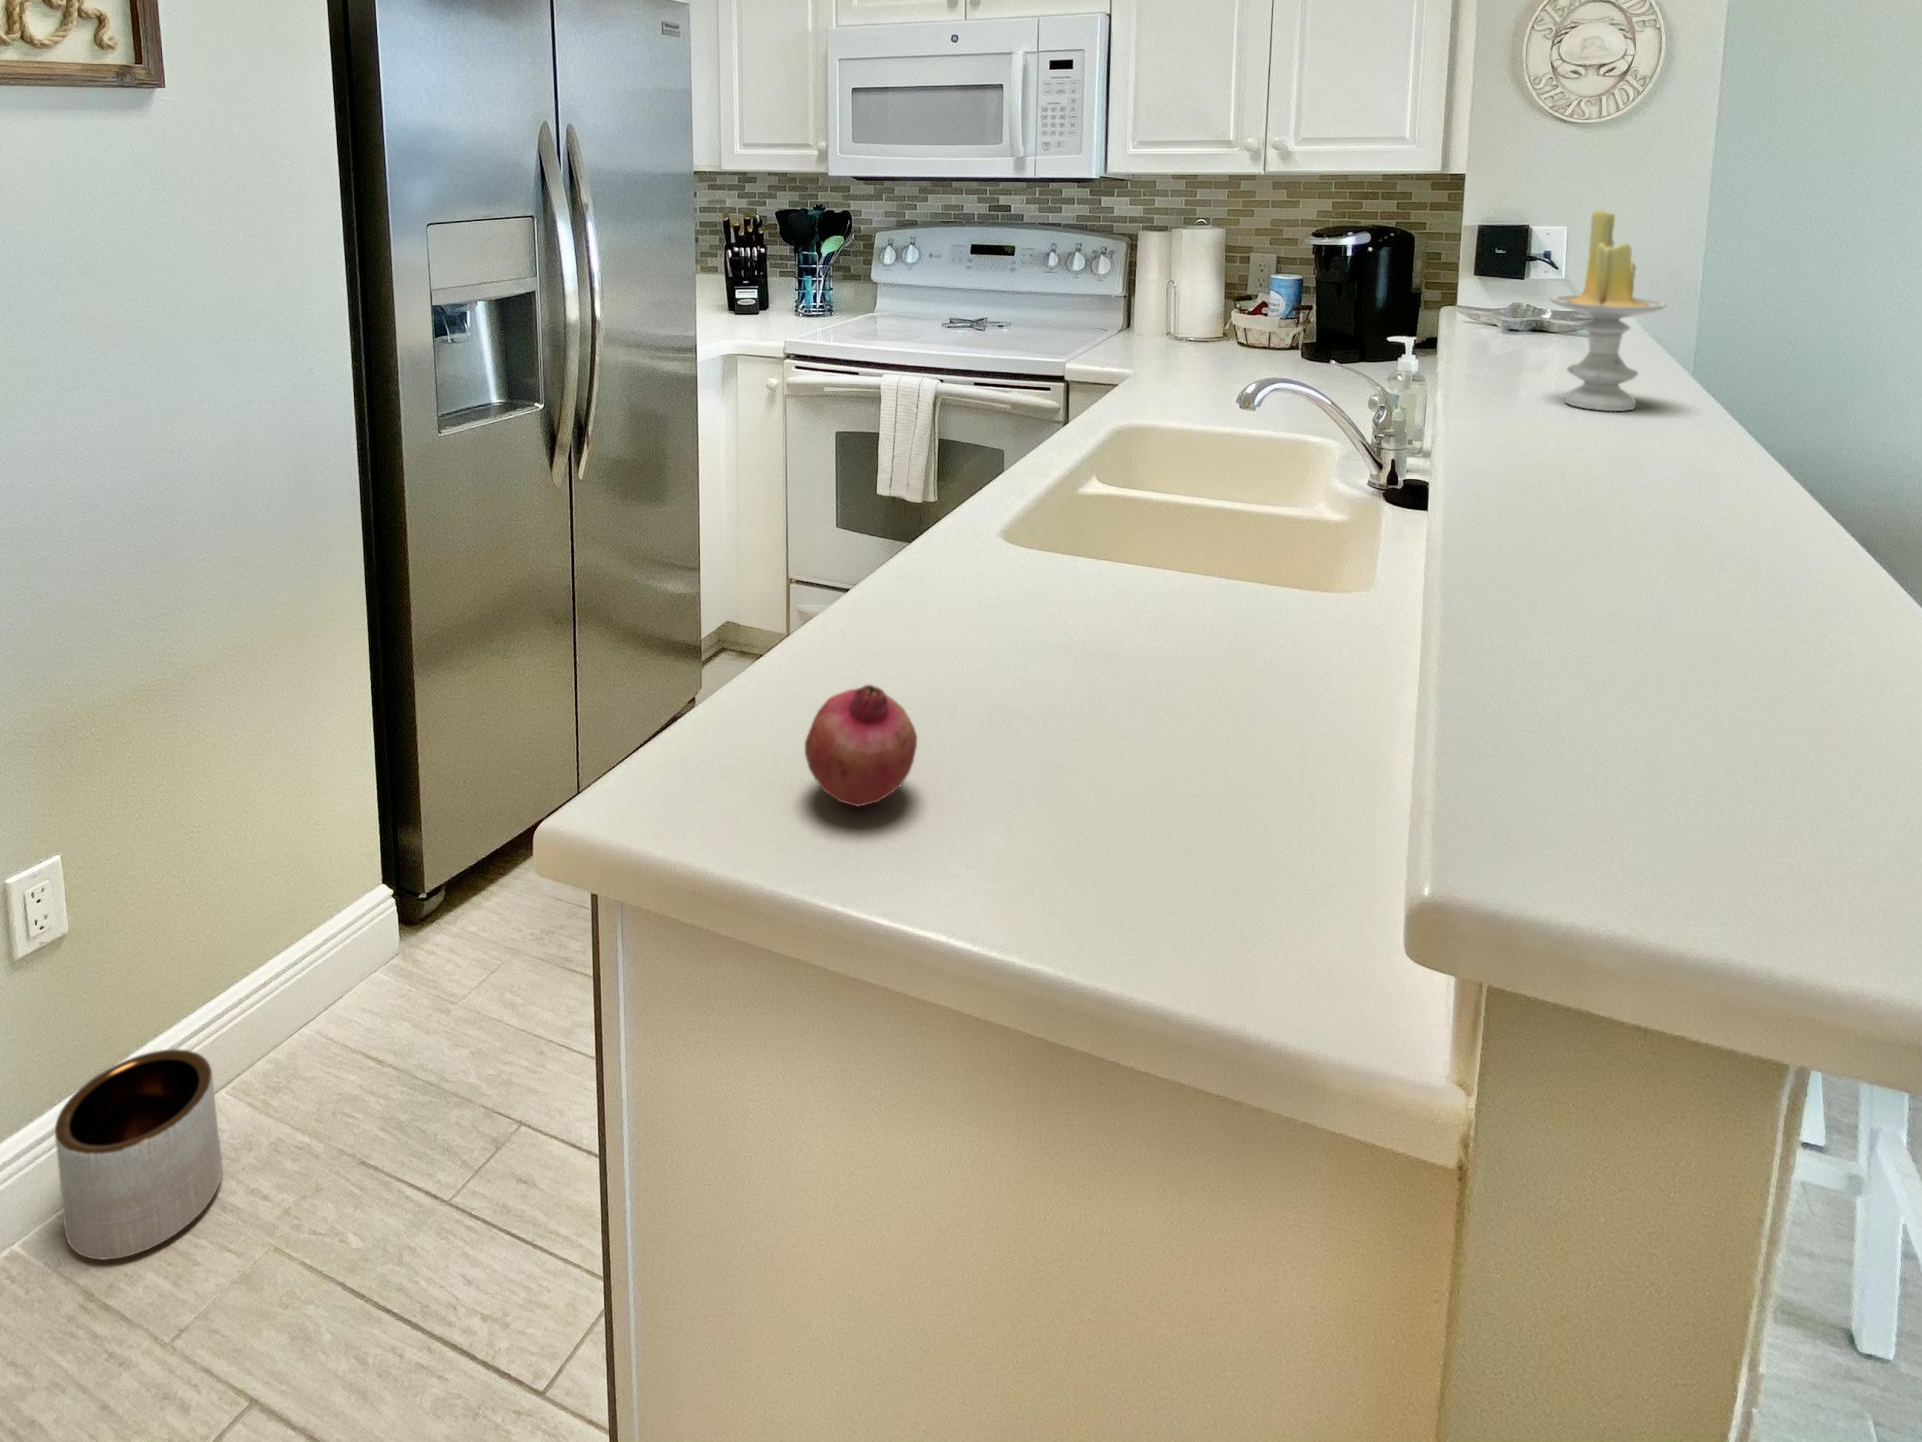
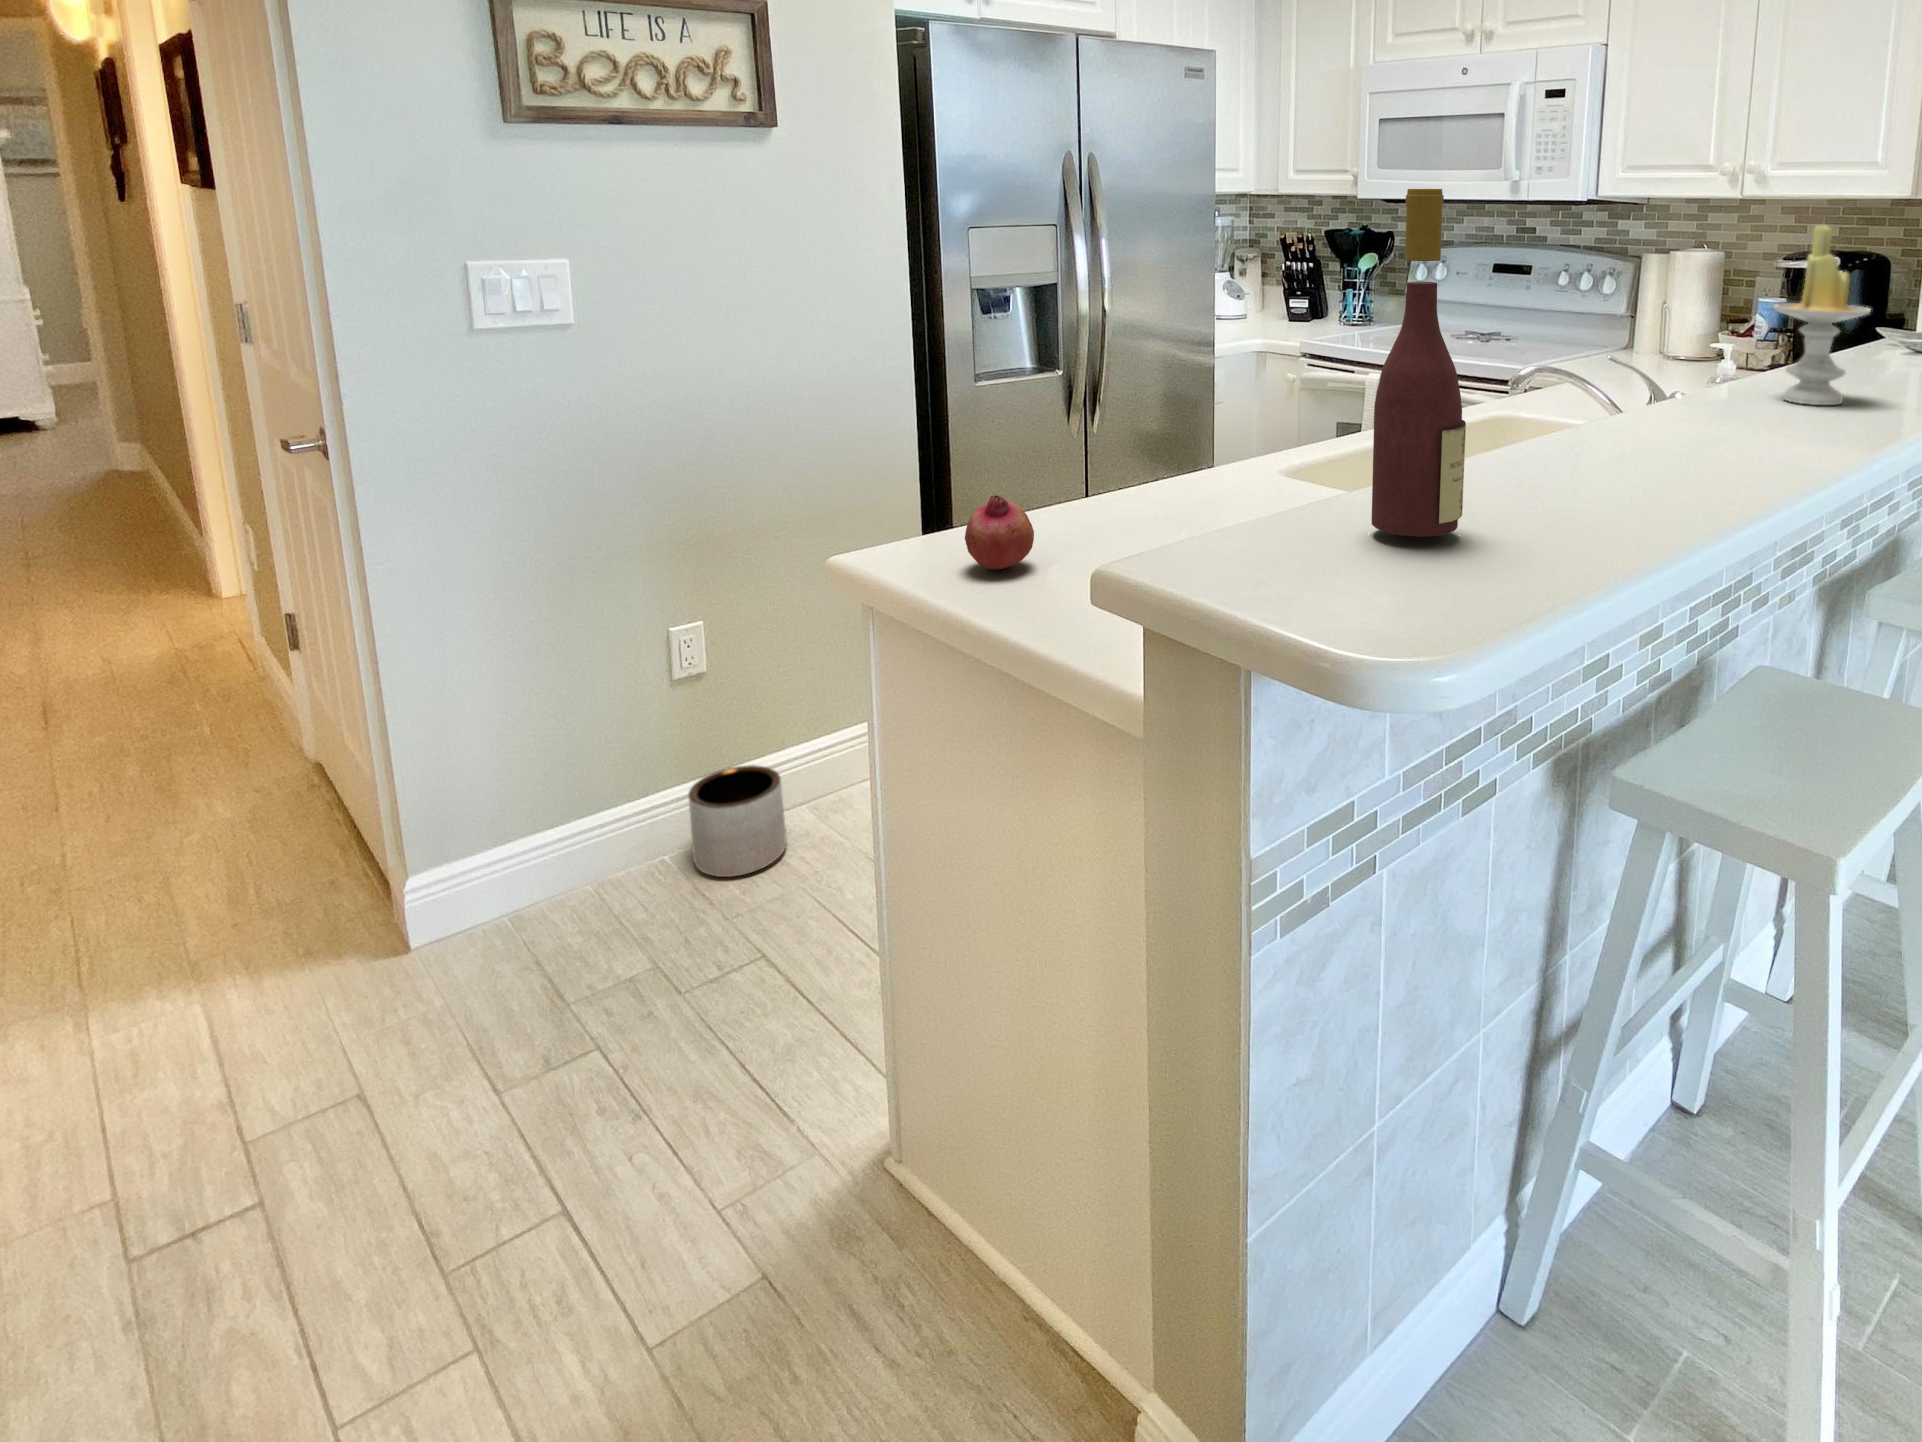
wine bottle: none [1675,196,1875,760] -> present [1372,189,1466,537]

